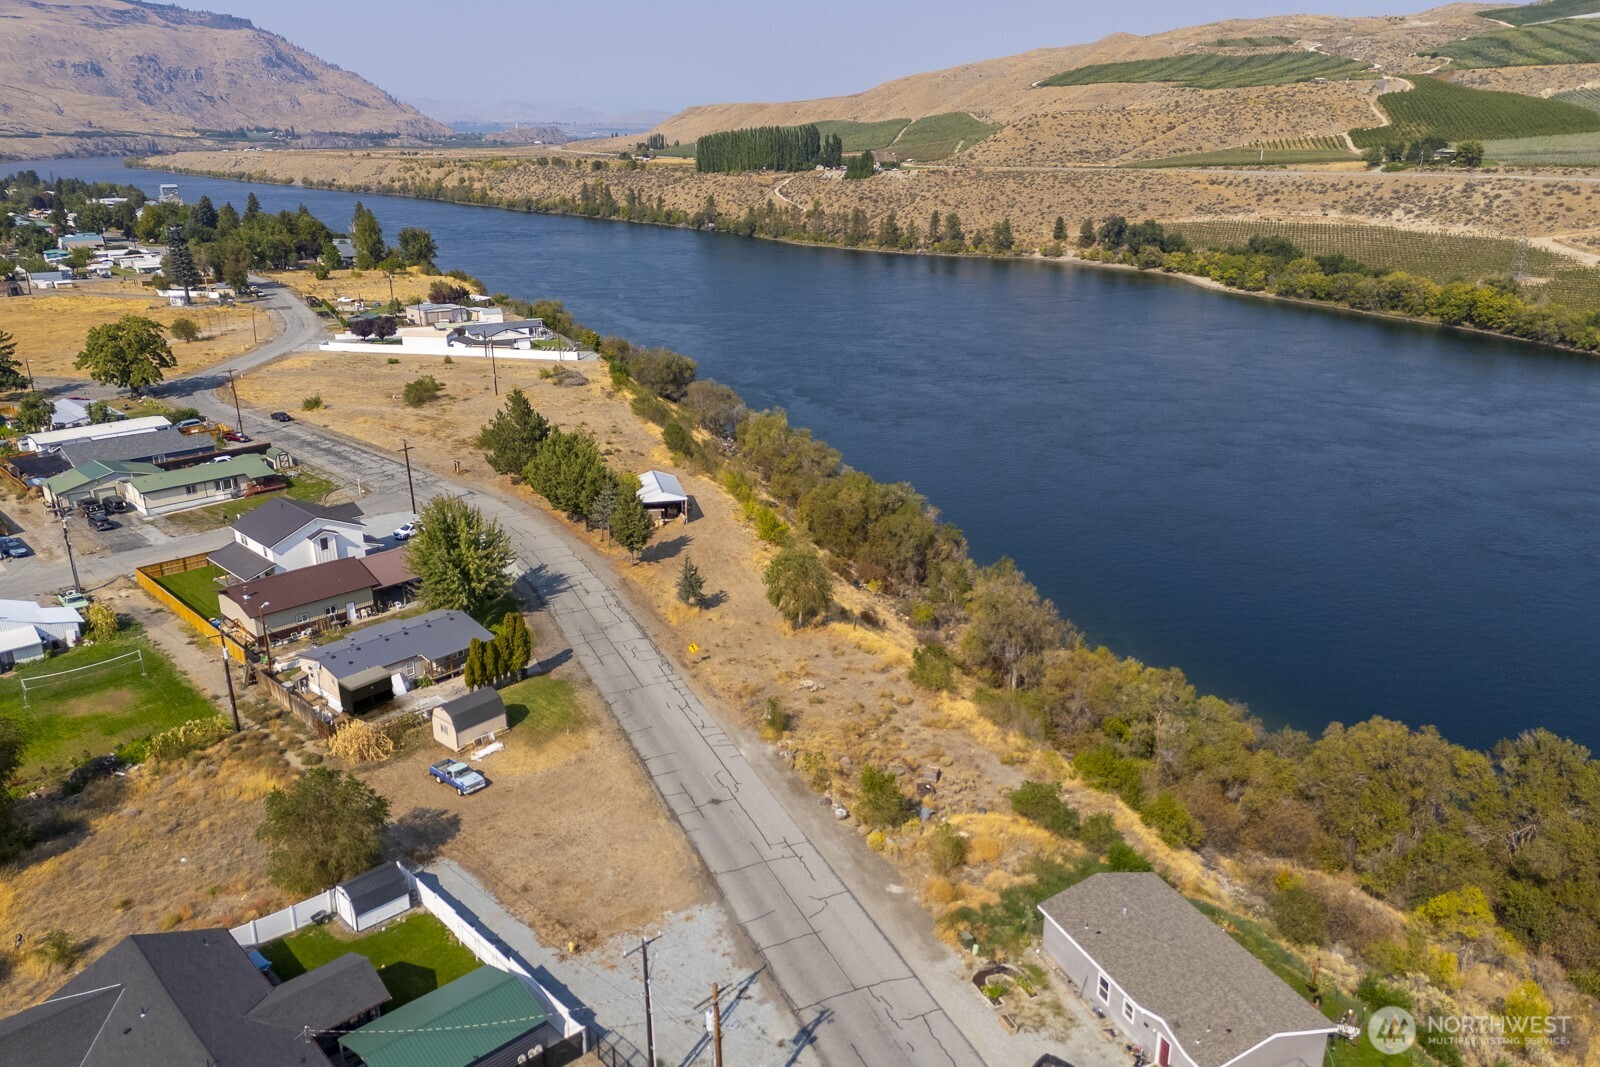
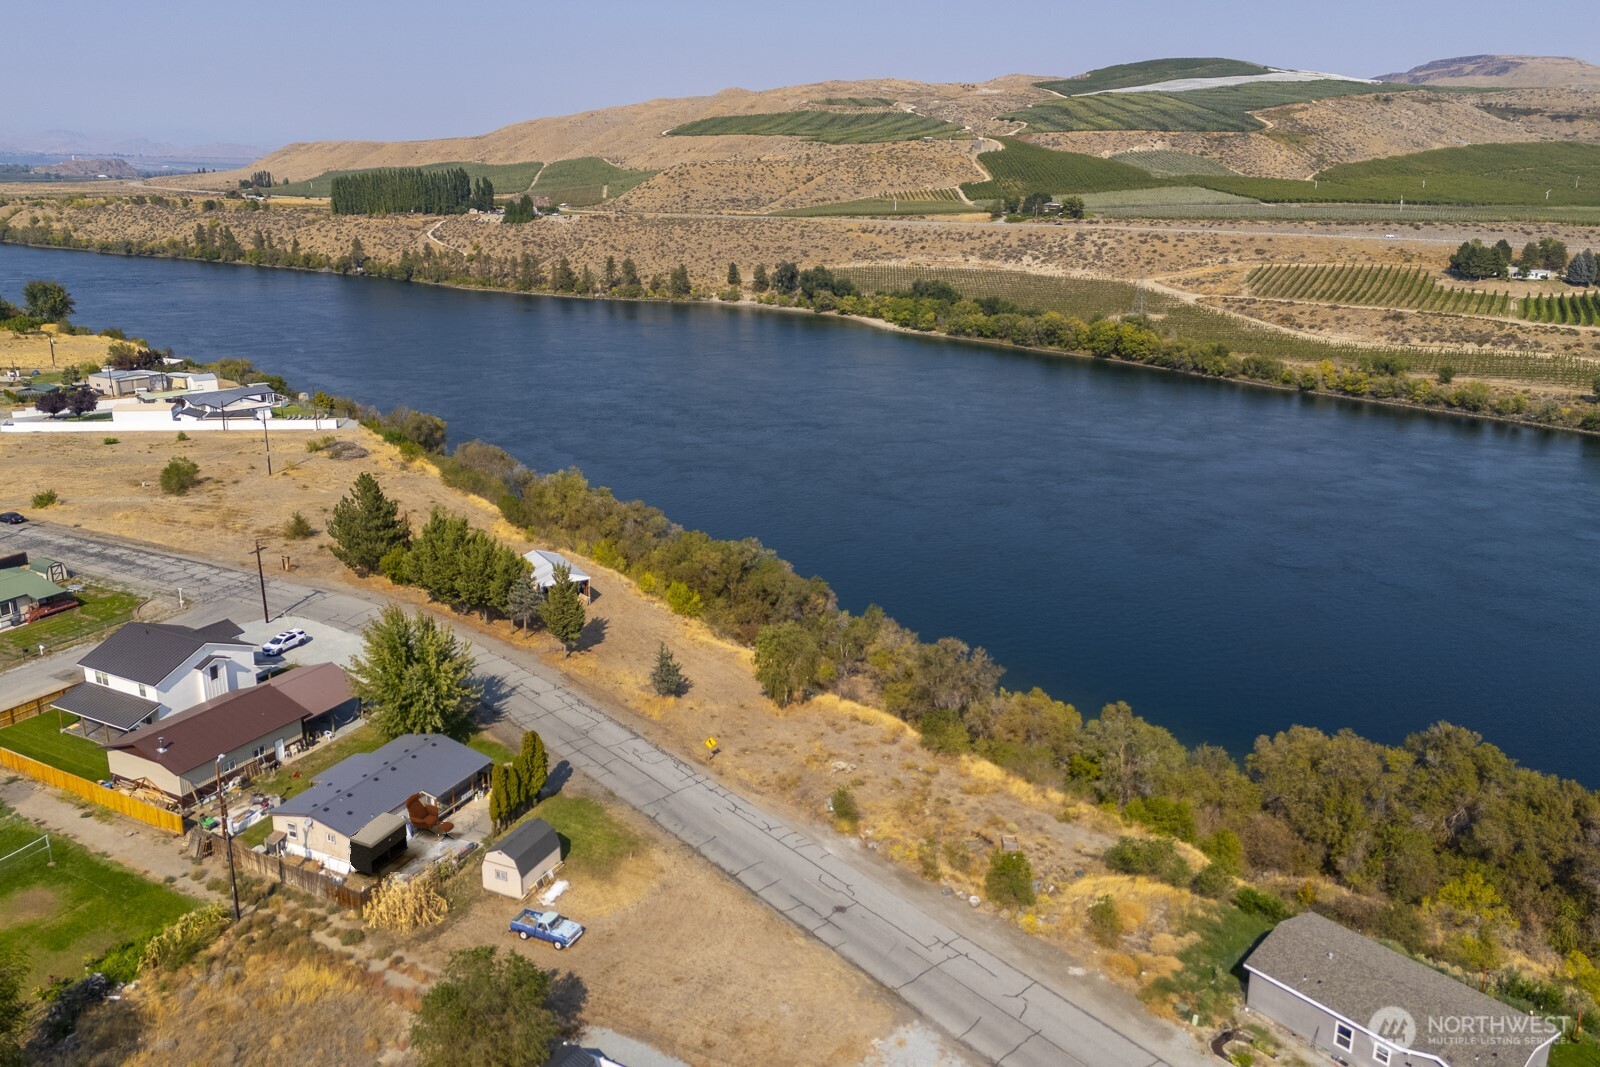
lounge chair: none [401,655,439,698] -> present [406,794,454,840]

